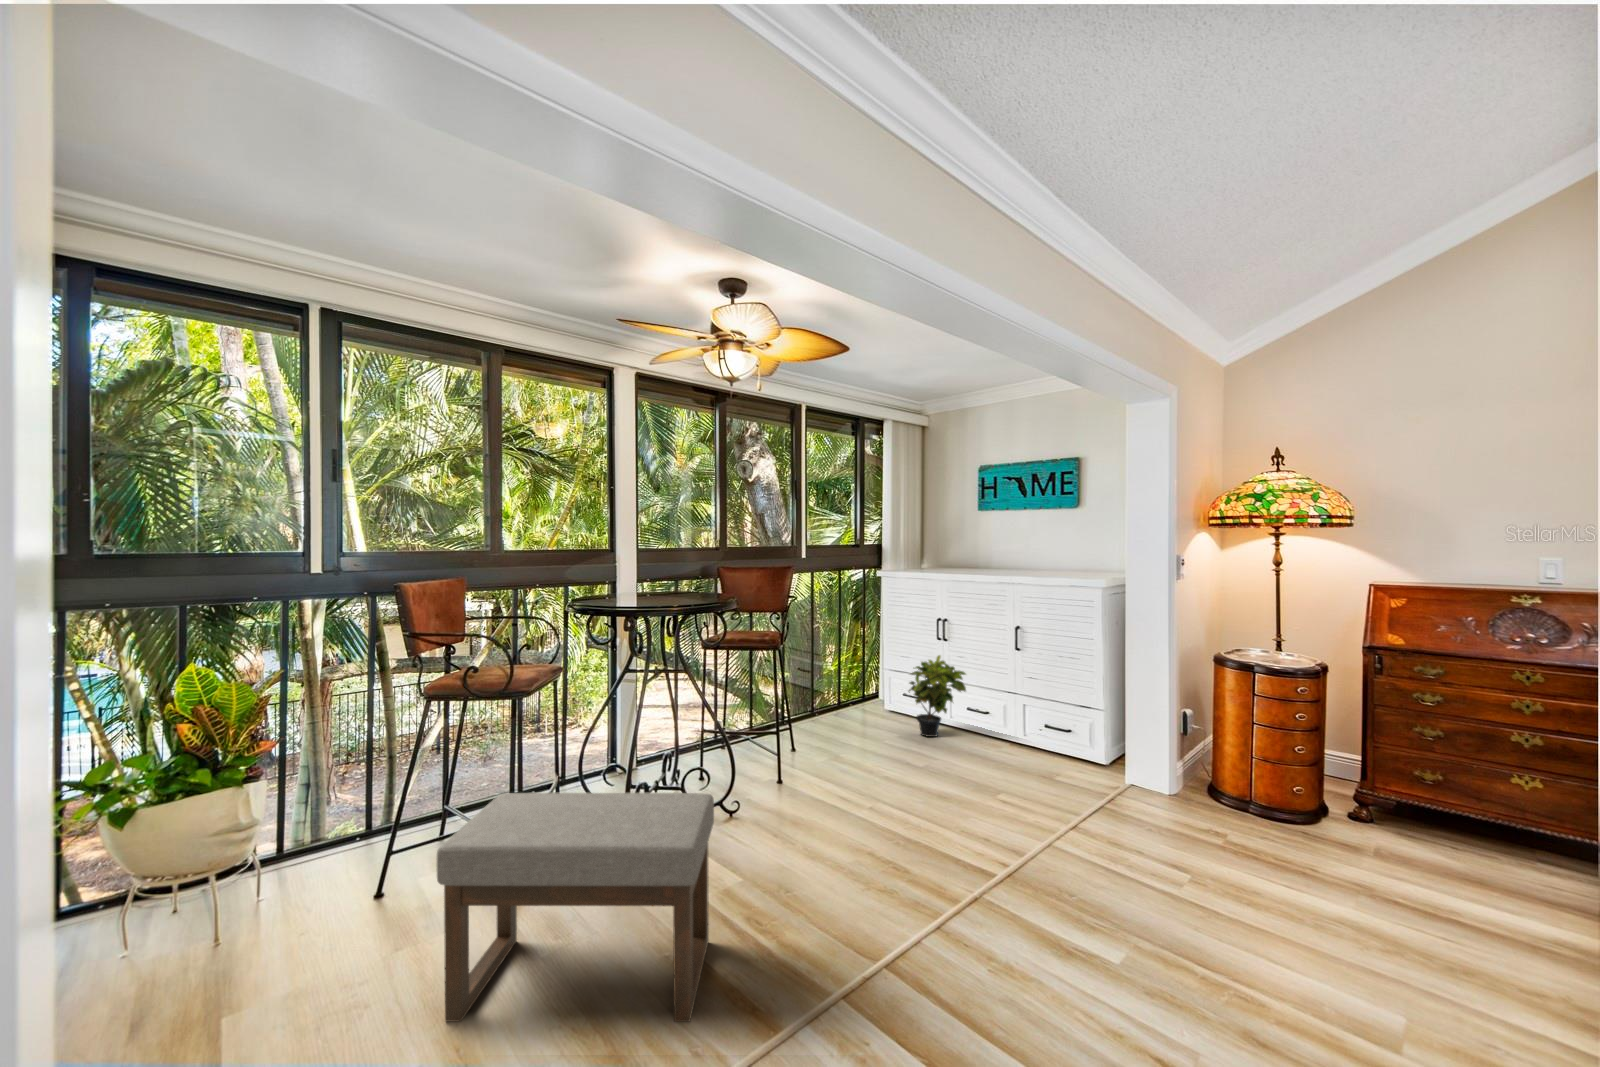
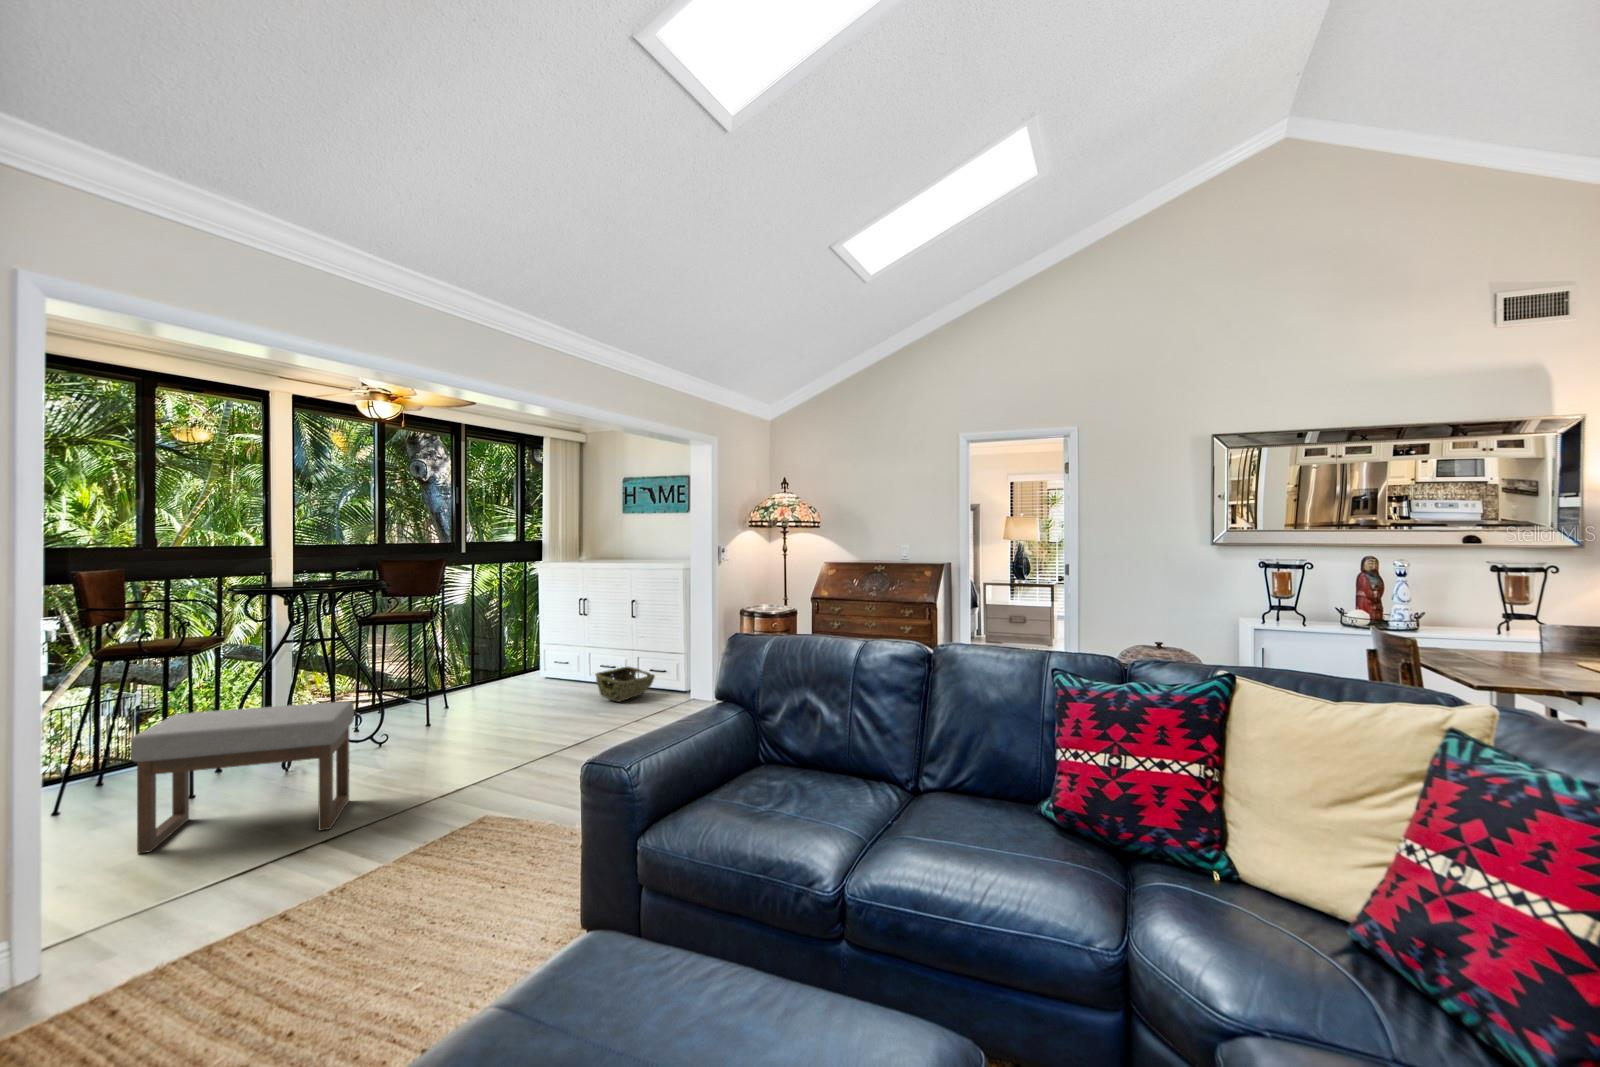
potted plant: present [909,655,966,737] -> none [551,625,598,689]
woven basket: none [977,716,1055,770] -> present [596,667,655,702]

